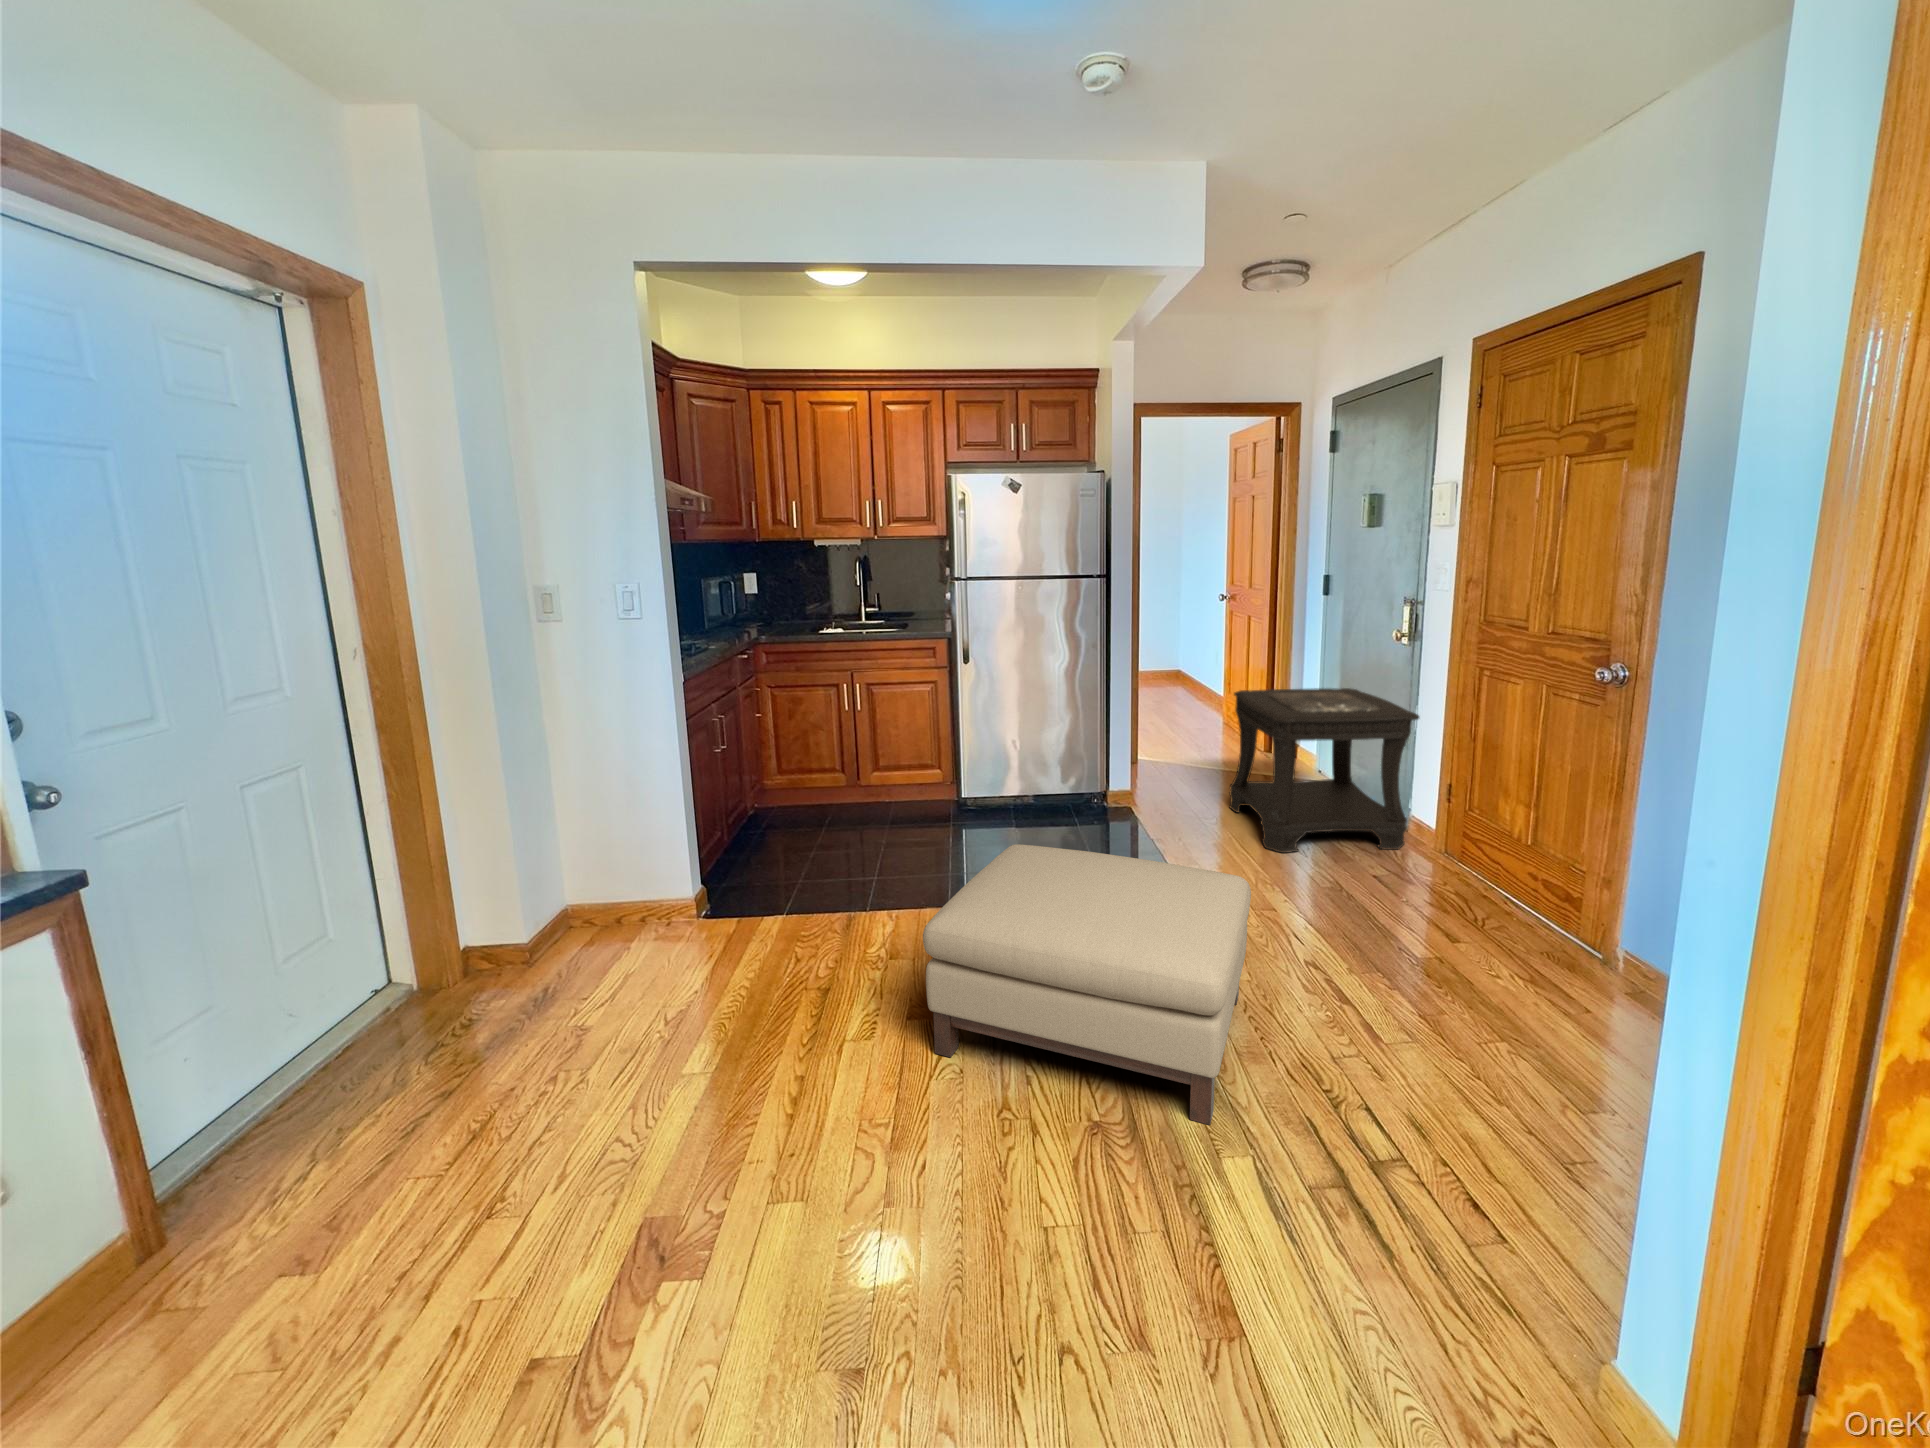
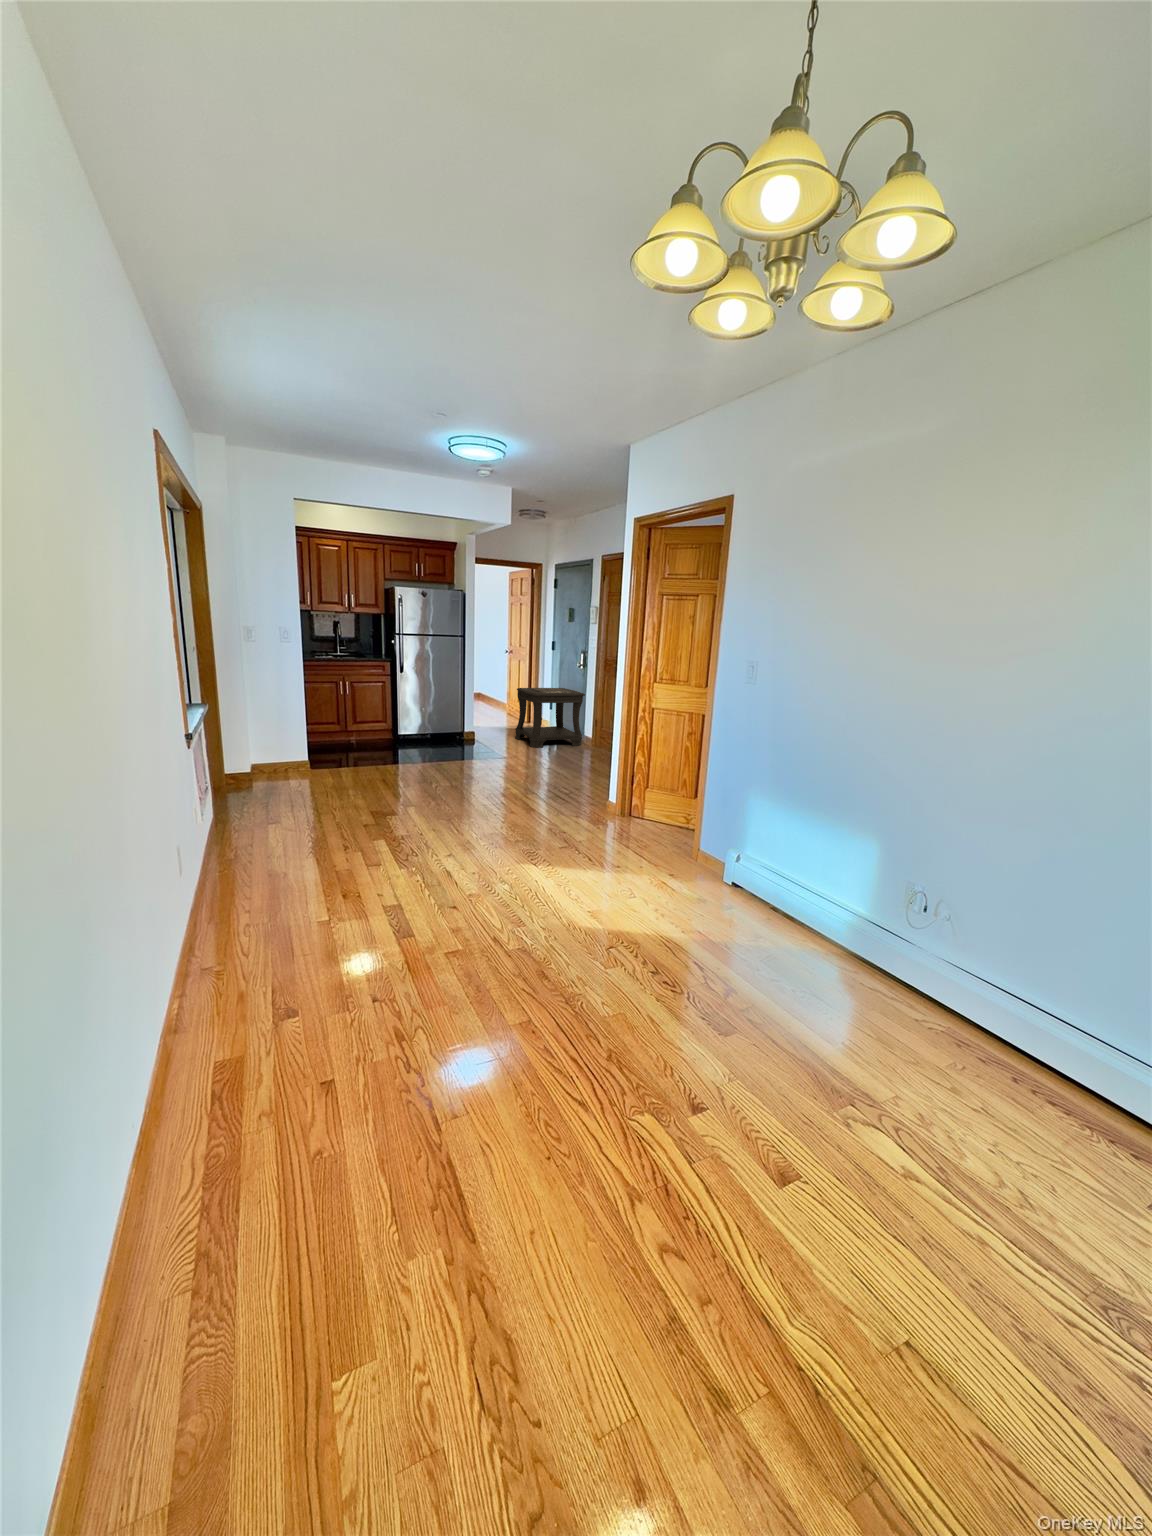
ottoman: present [923,844,1251,1125] -> none [432,728,530,787]

